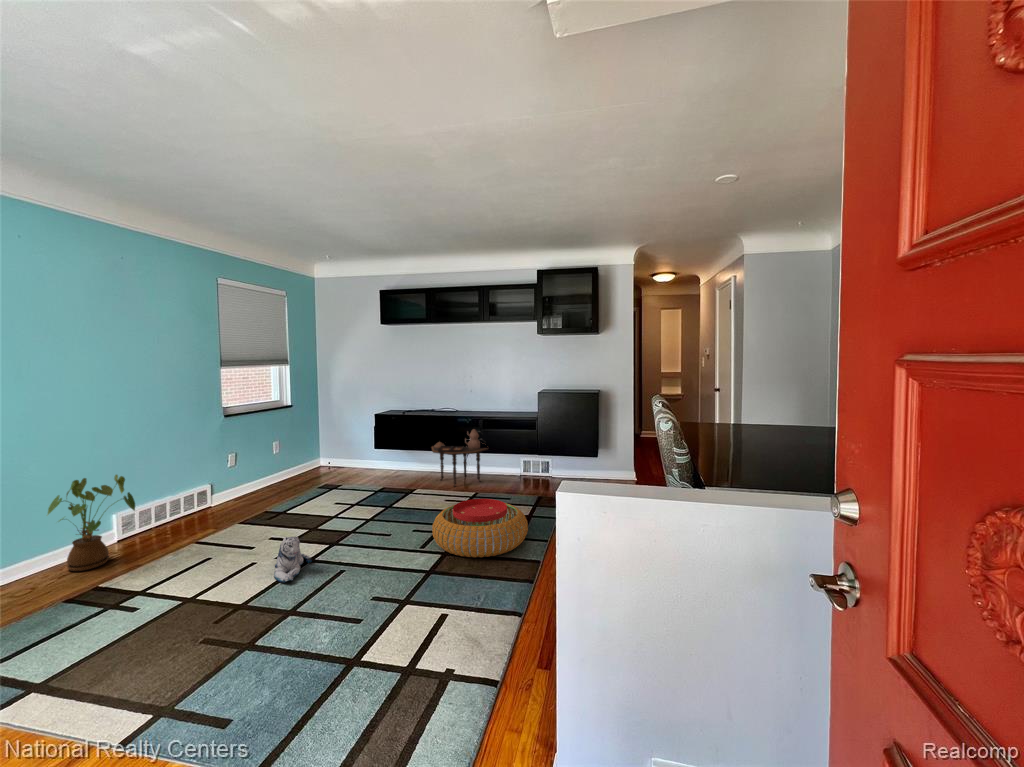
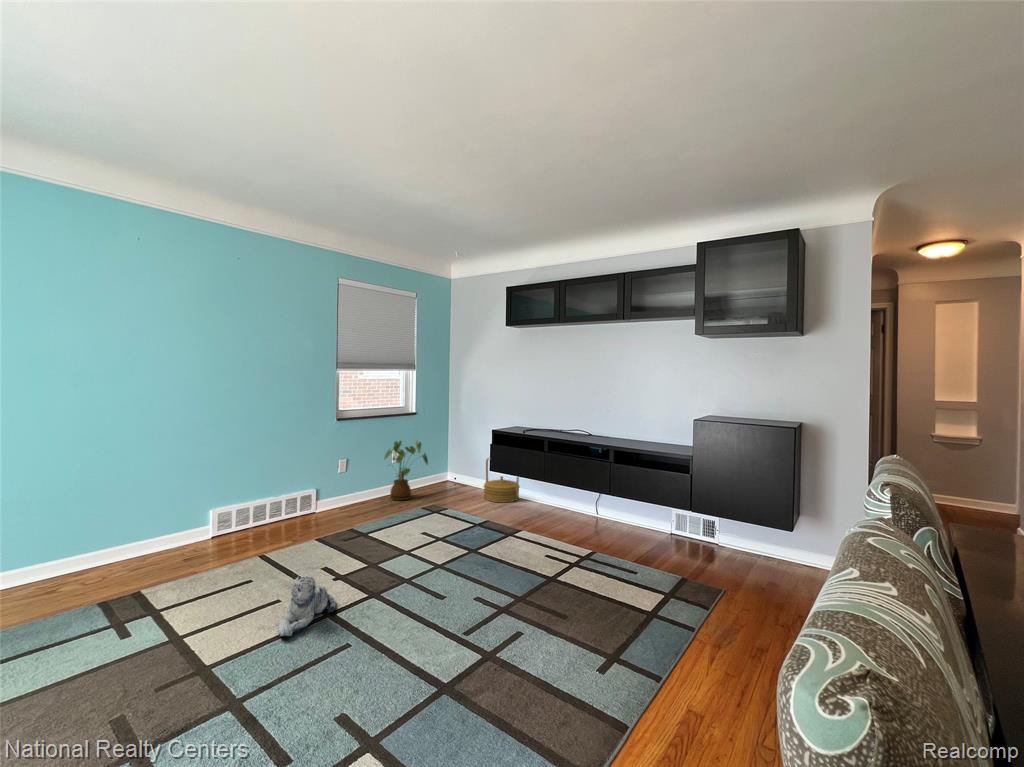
side table: present [432,429,488,487] -> none [546,461,620,534]
woven basket: none [366,438,399,475] -> present [484,458,520,503]
house plant: present [48,475,135,571] -> present [384,441,428,500]
pouf: present [432,499,528,557] -> none [482,567,626,672]

